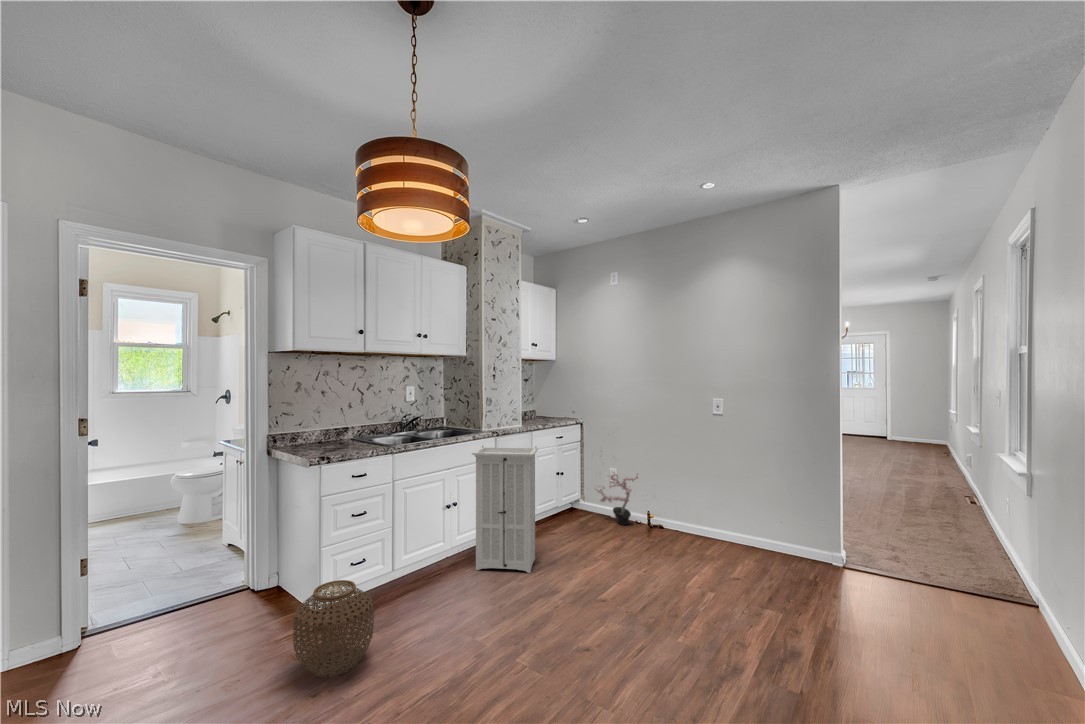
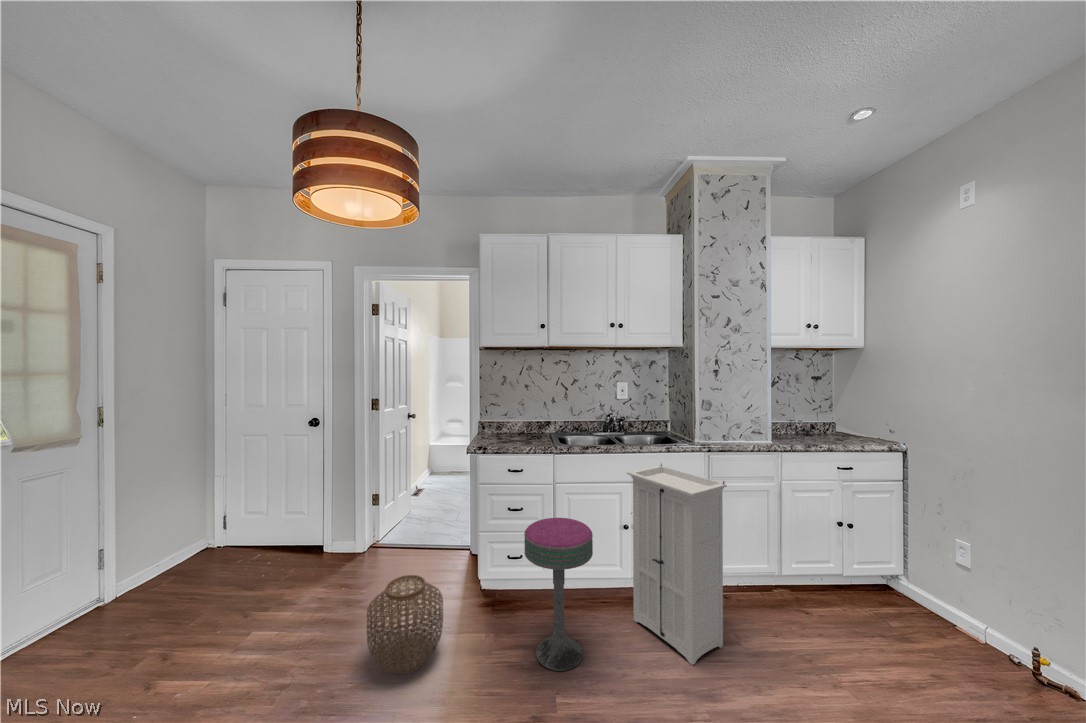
potted plant: present [597,473,638,525] -> none [909,547,1023,665]
bar stool: none [423,495,480,613] -> present [524,518,593,671]

